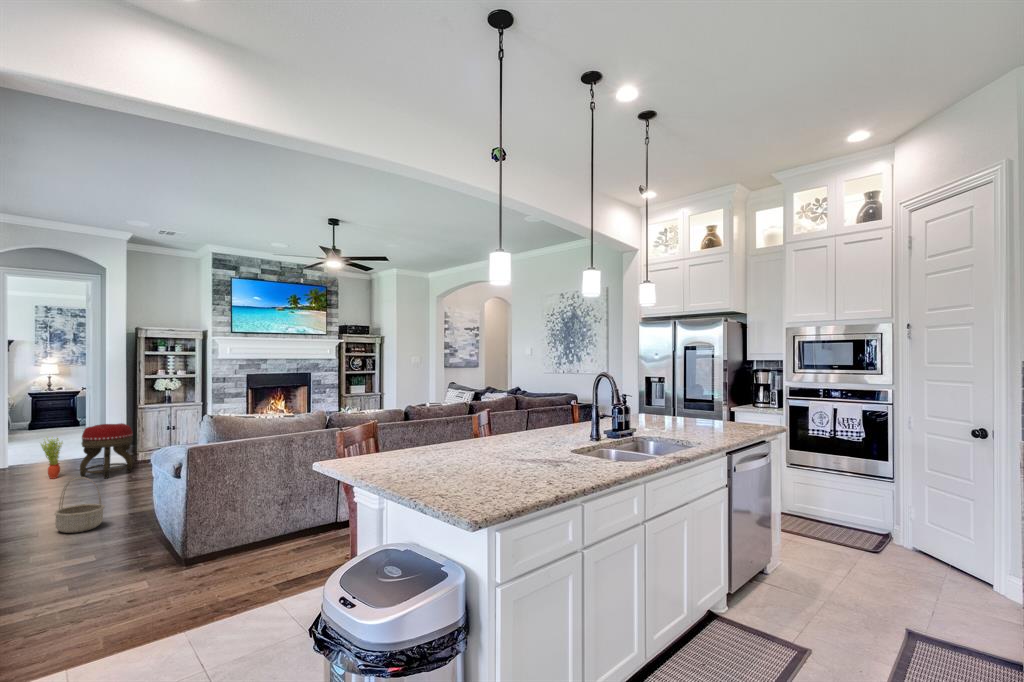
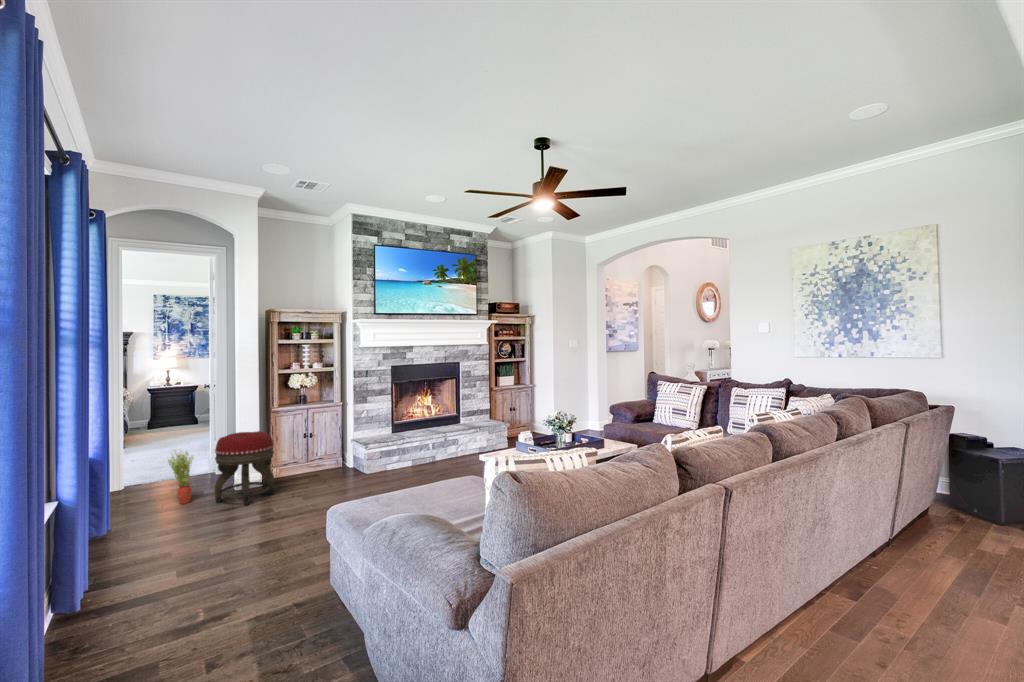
basket: present [55,477,104,533] -> none [198,531,267,622]

